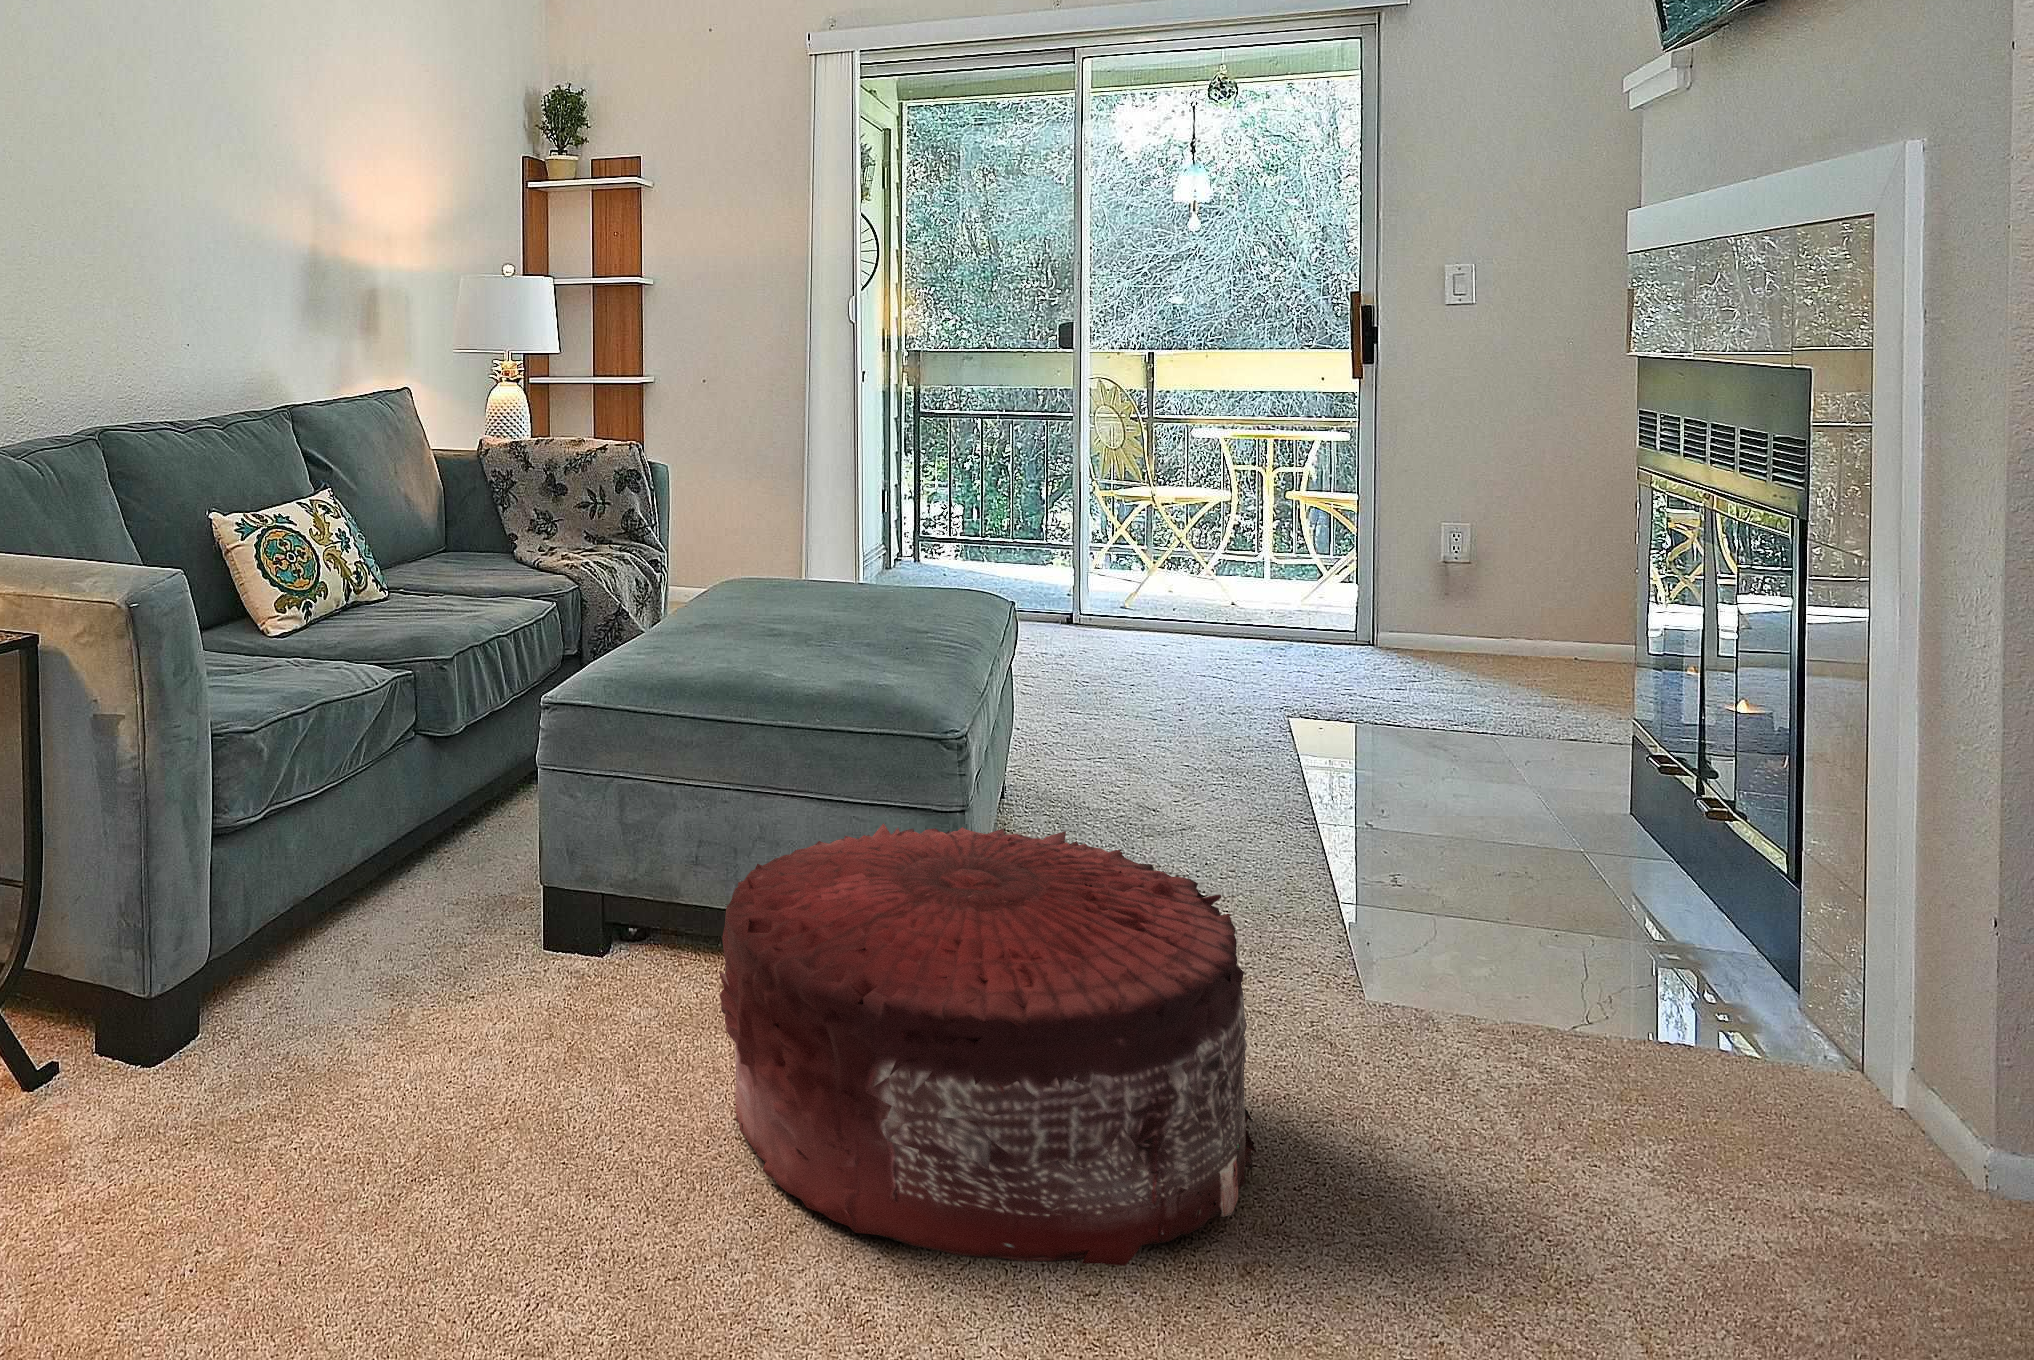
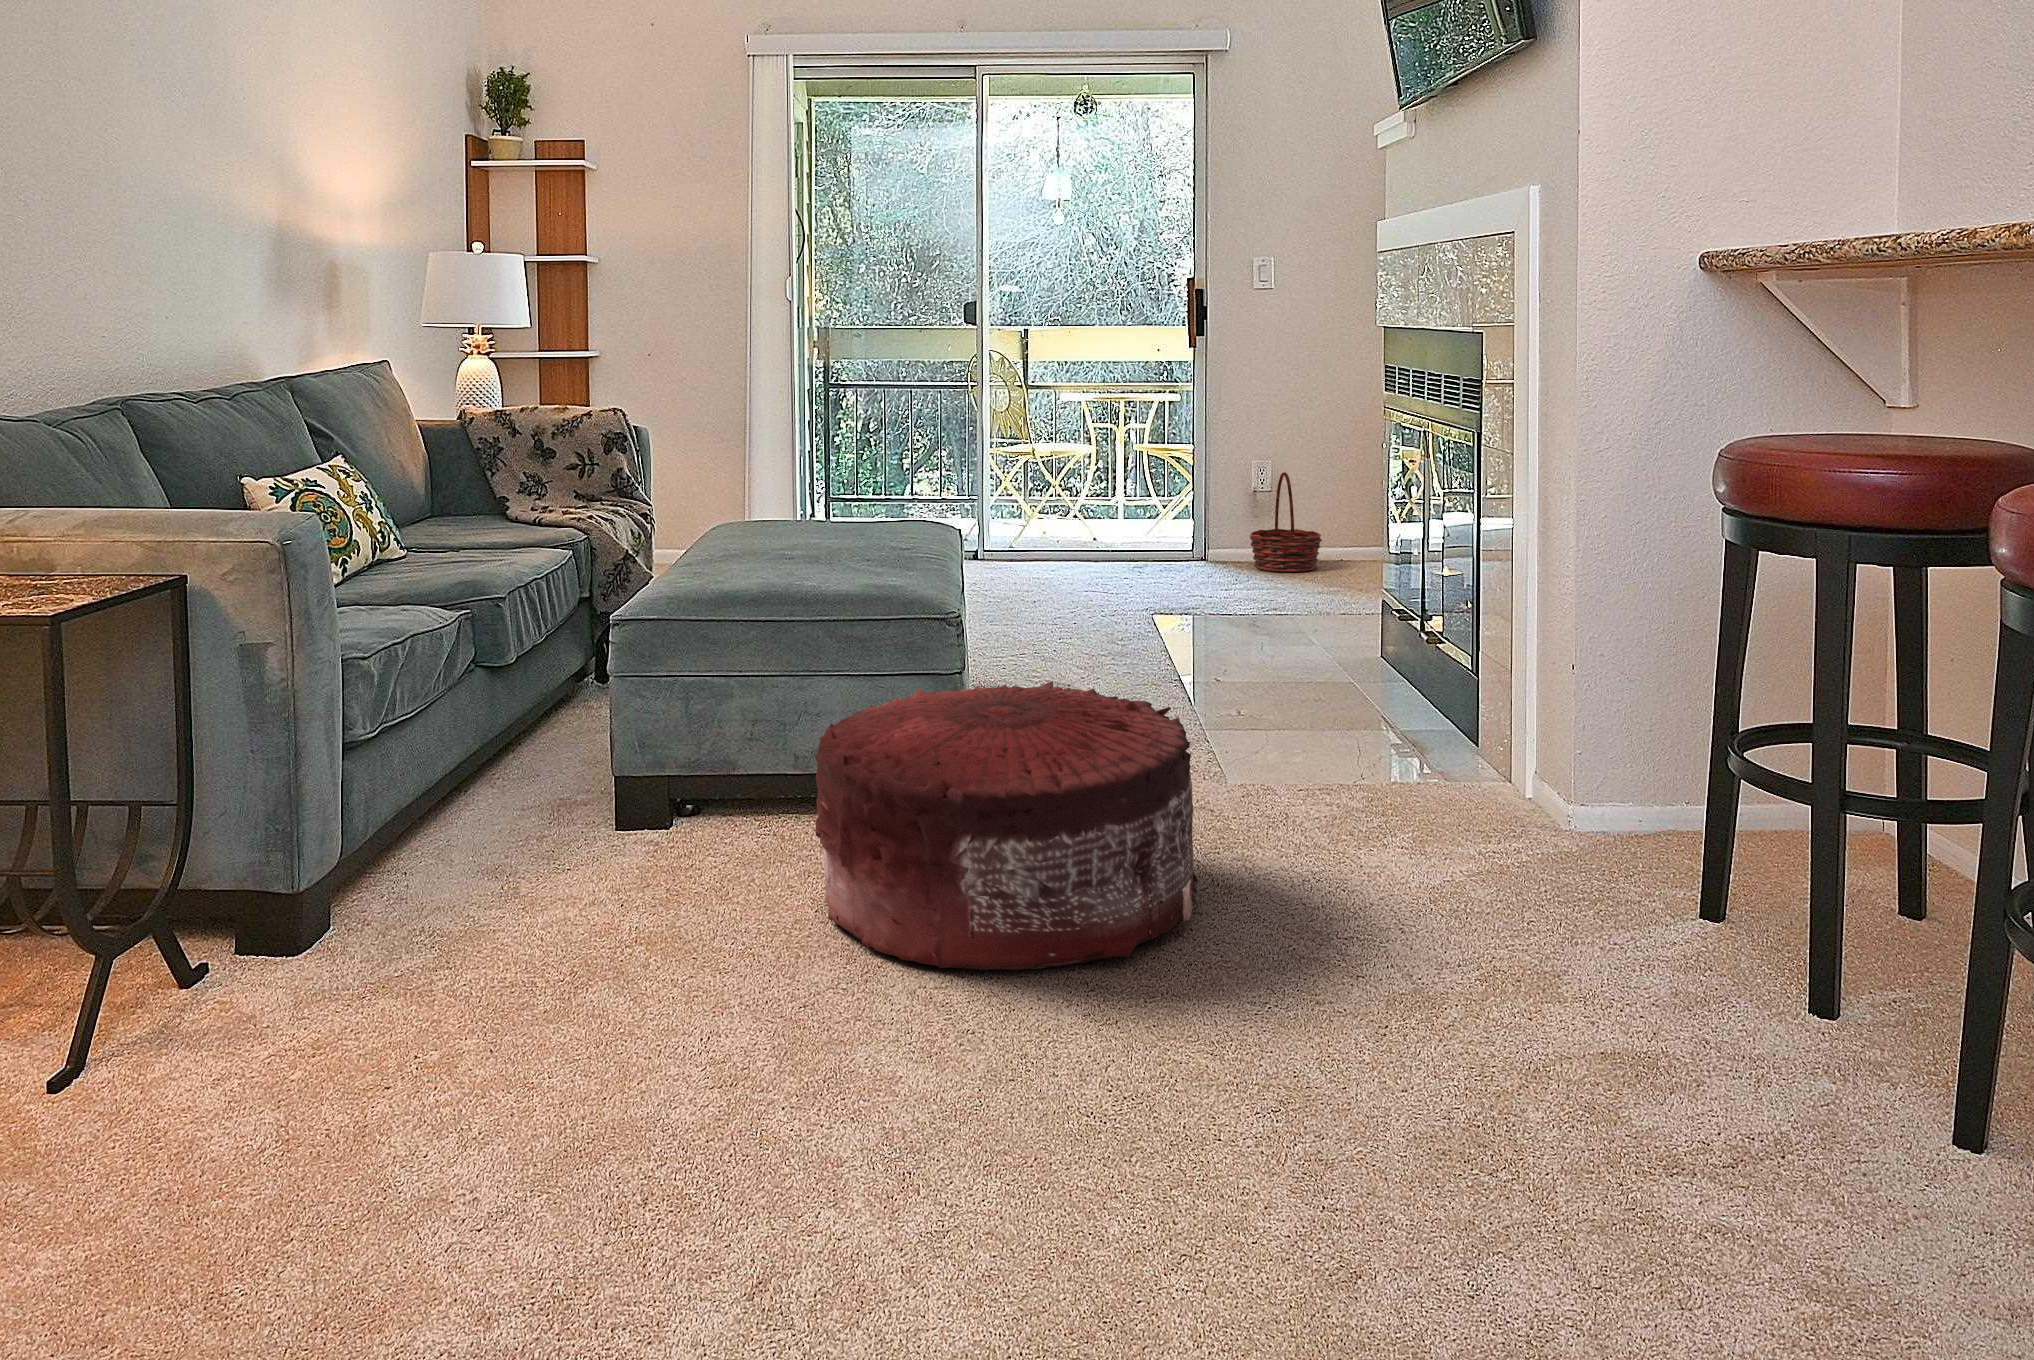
basket: none [1426,537,1529,665] -> present [1250,472,1322,573]

